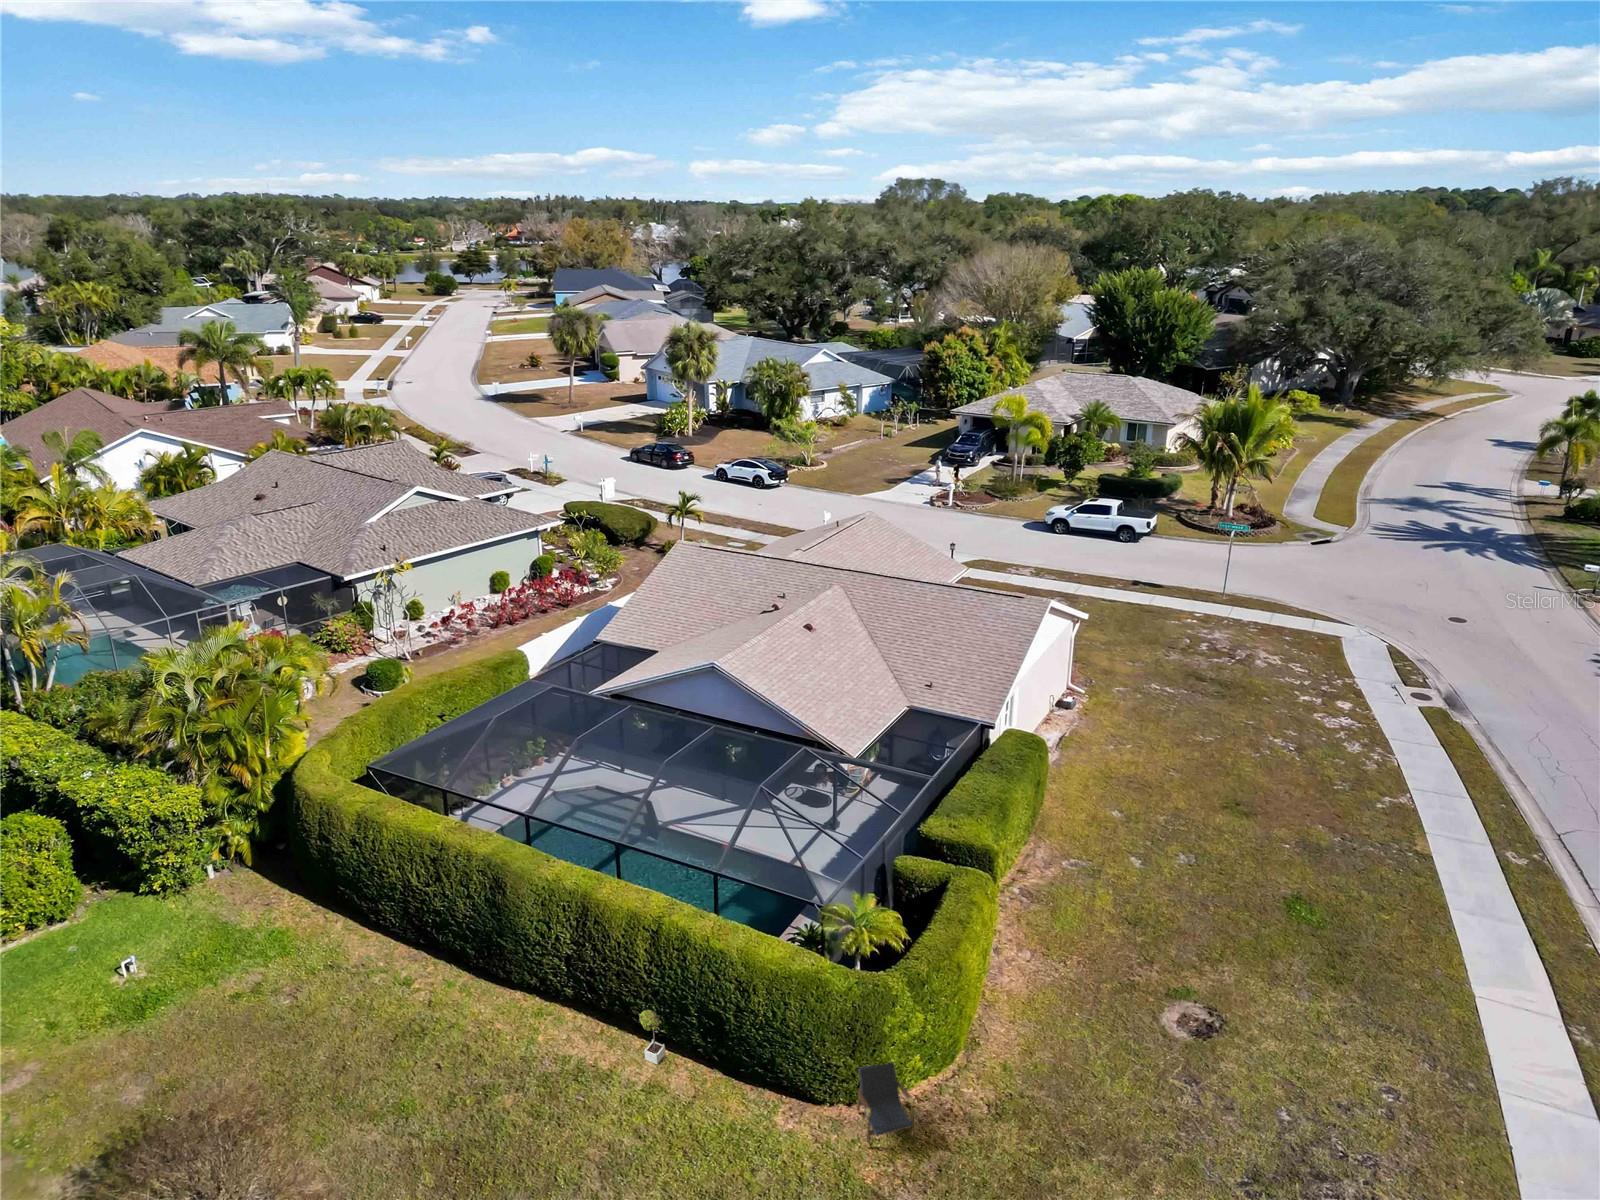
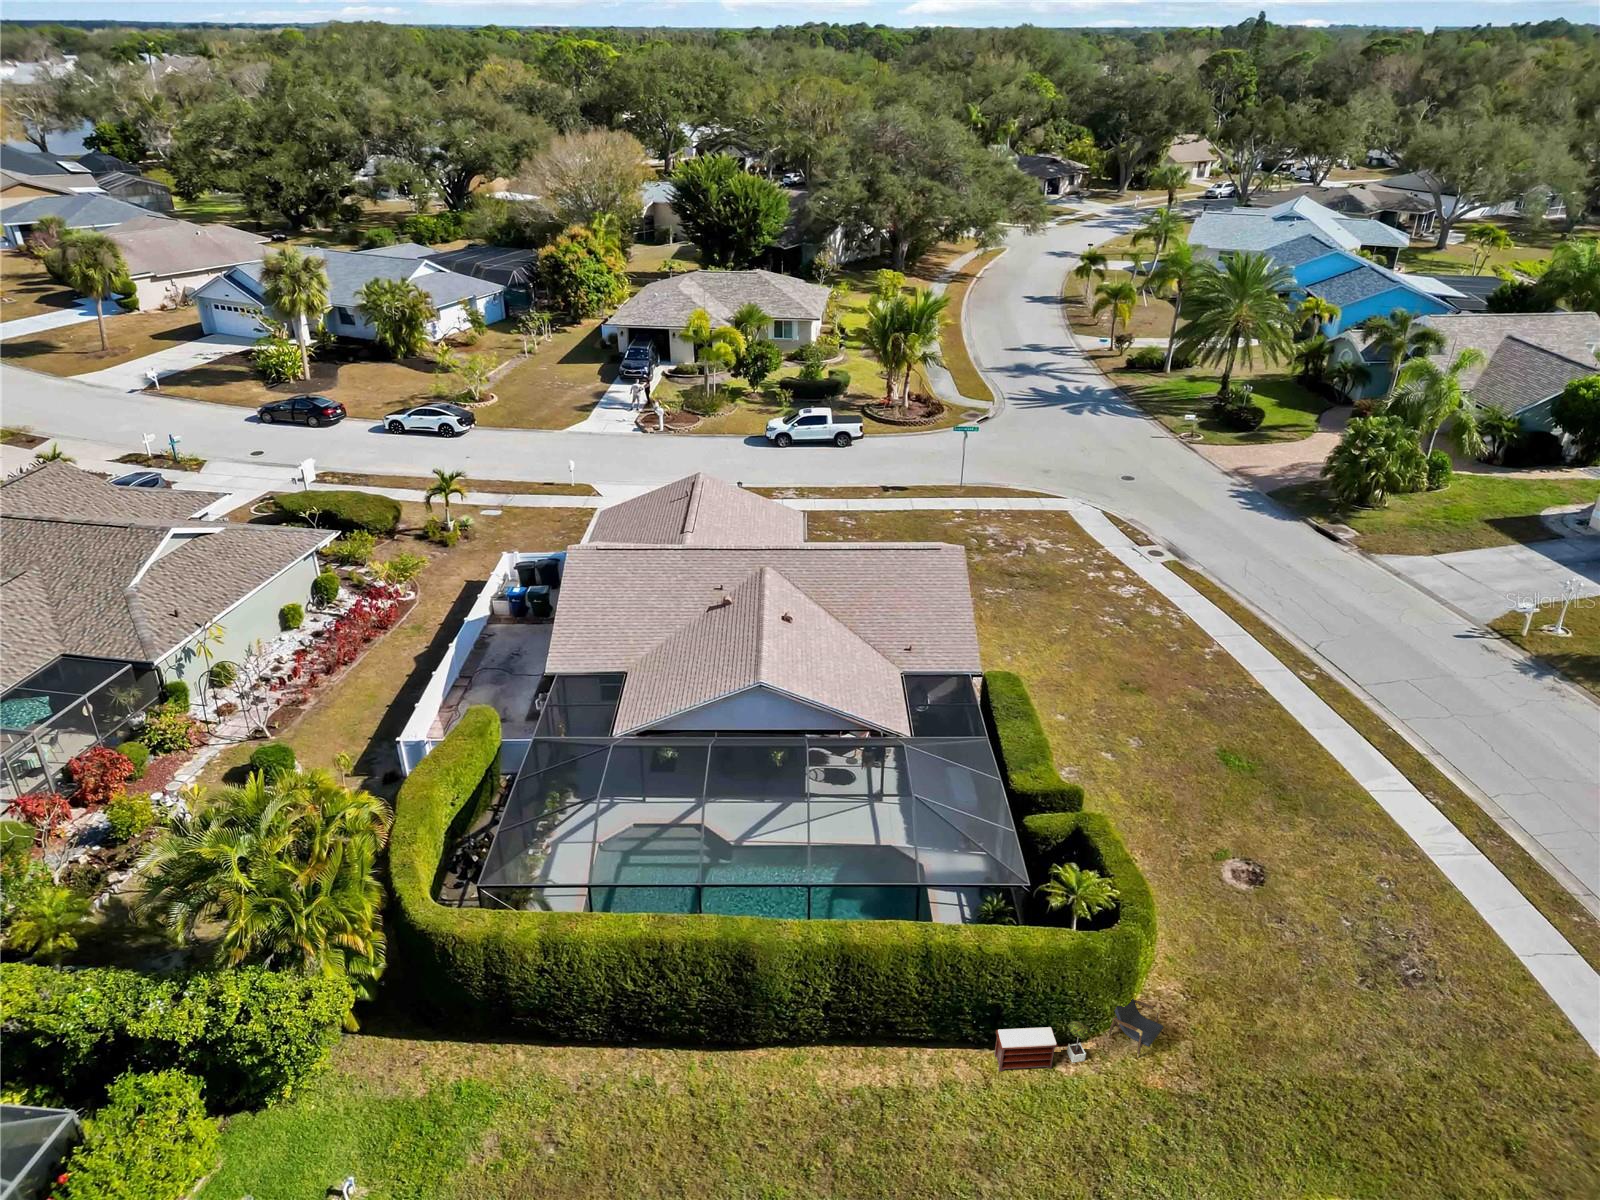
potted tree: present [639,1010,665,1064] -> present [1067,1021,1090,1063]
bench: none [706,1042,777,1113] -> present [994,1027,1058,1072]

